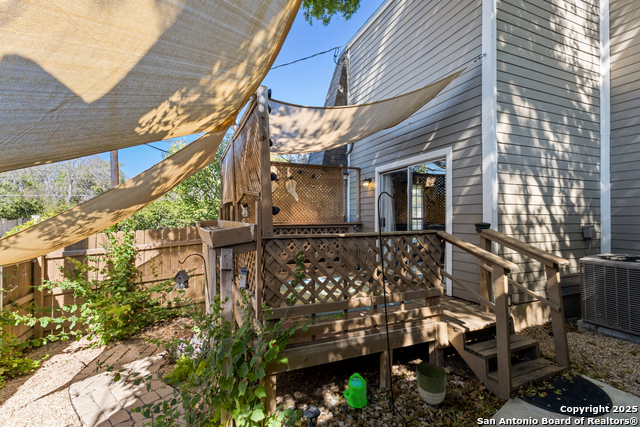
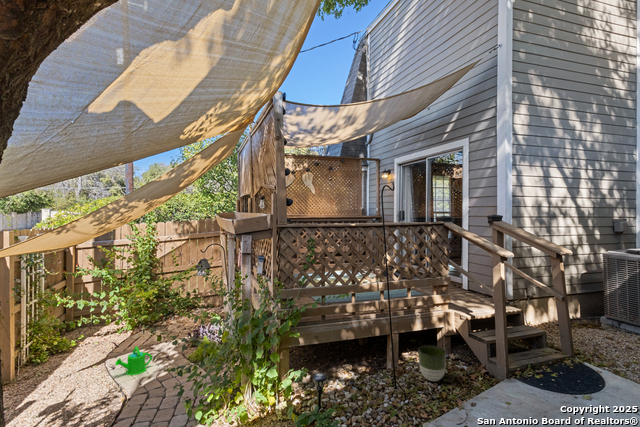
watering can: present [344,373,367,408] -> present [115,347,152,375]

